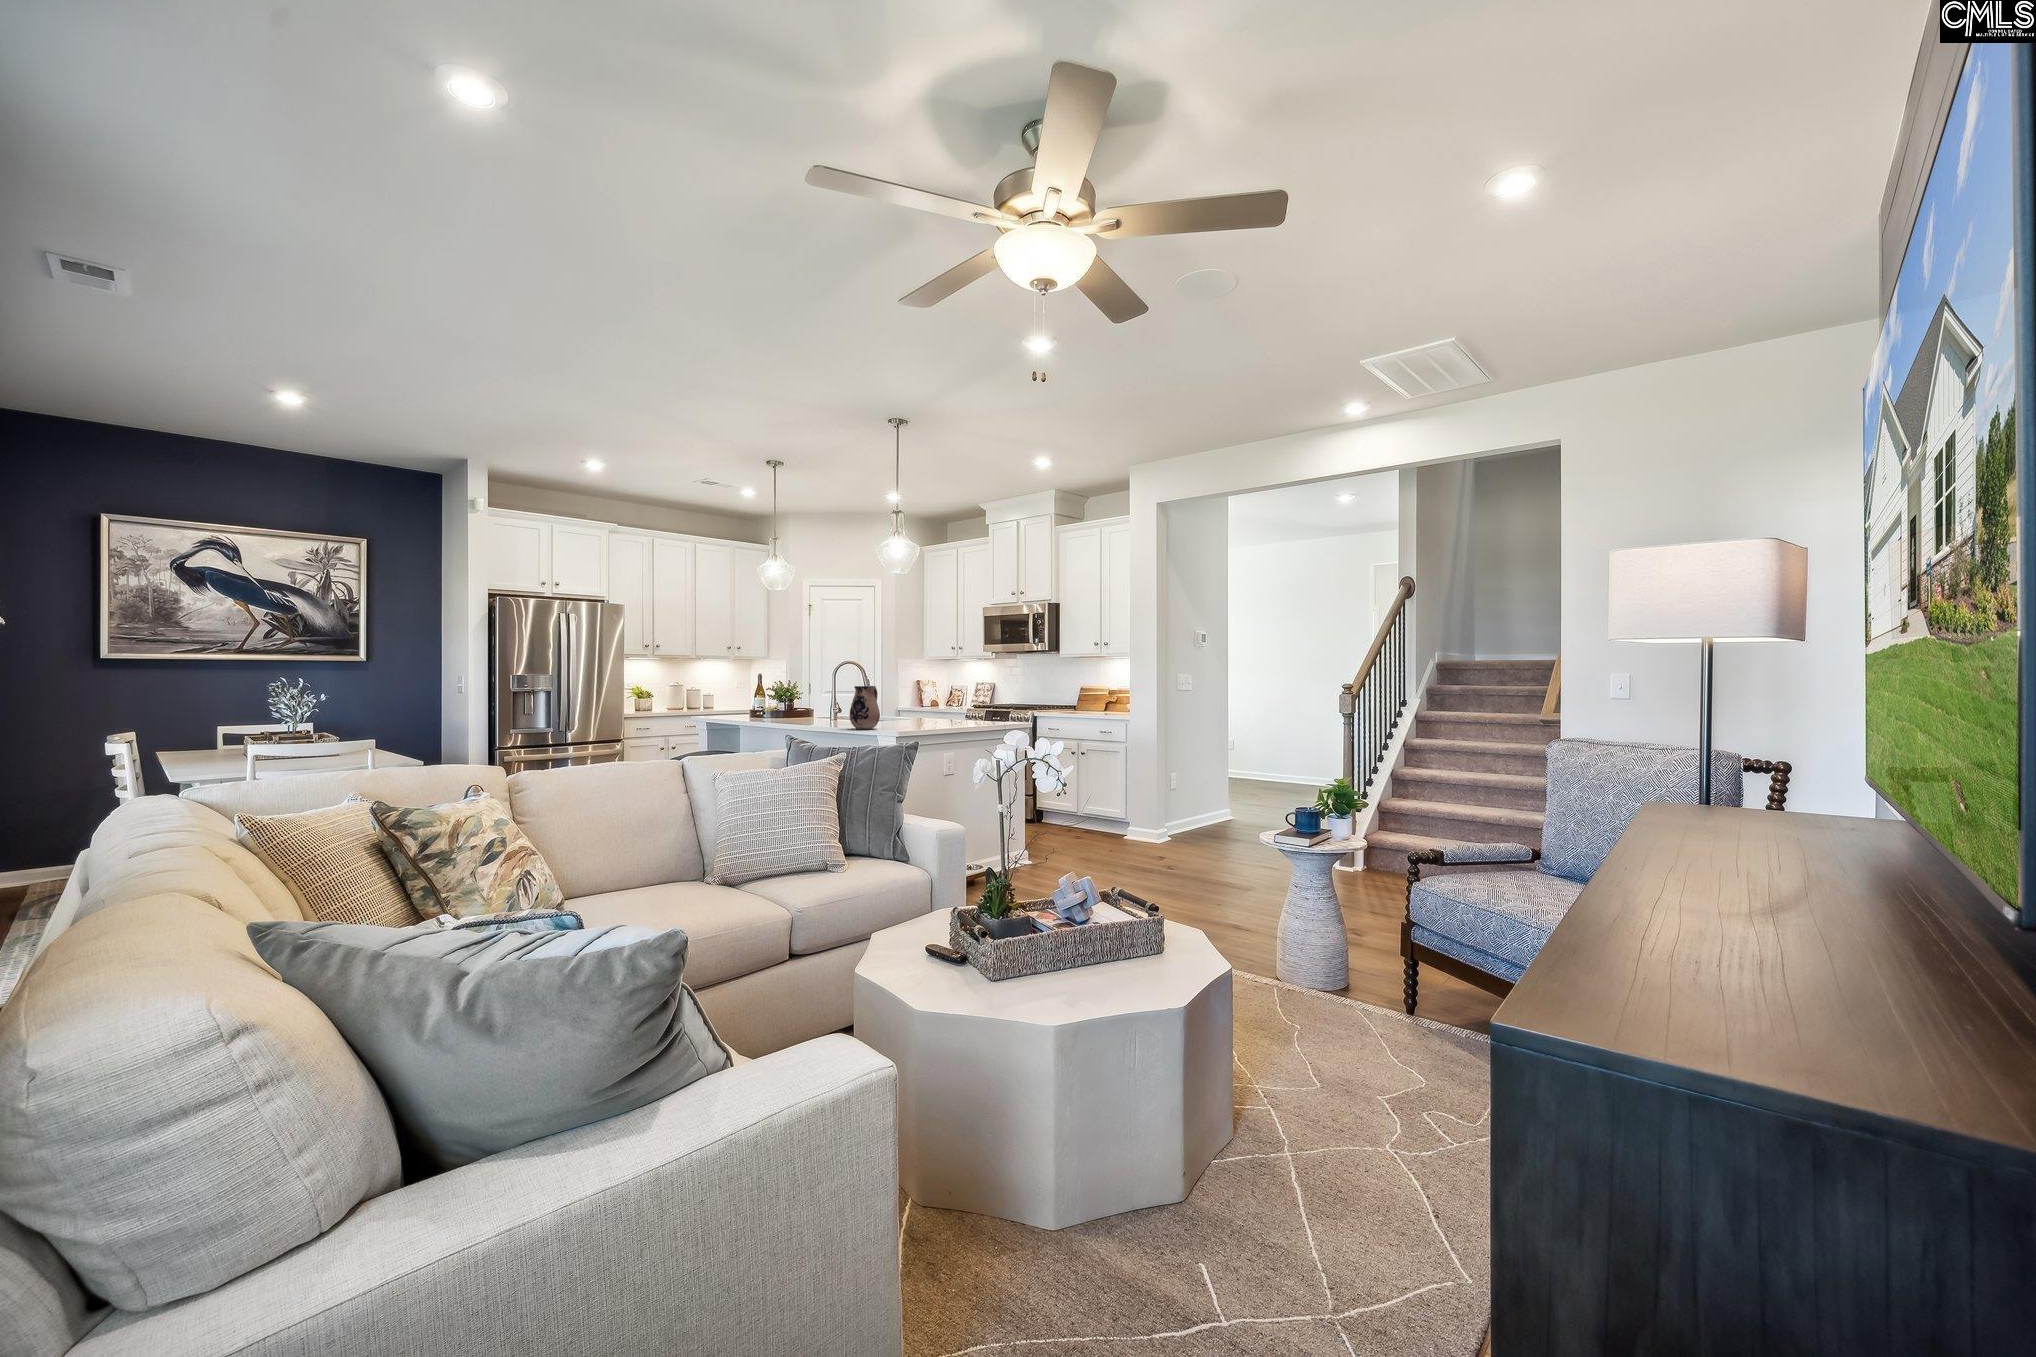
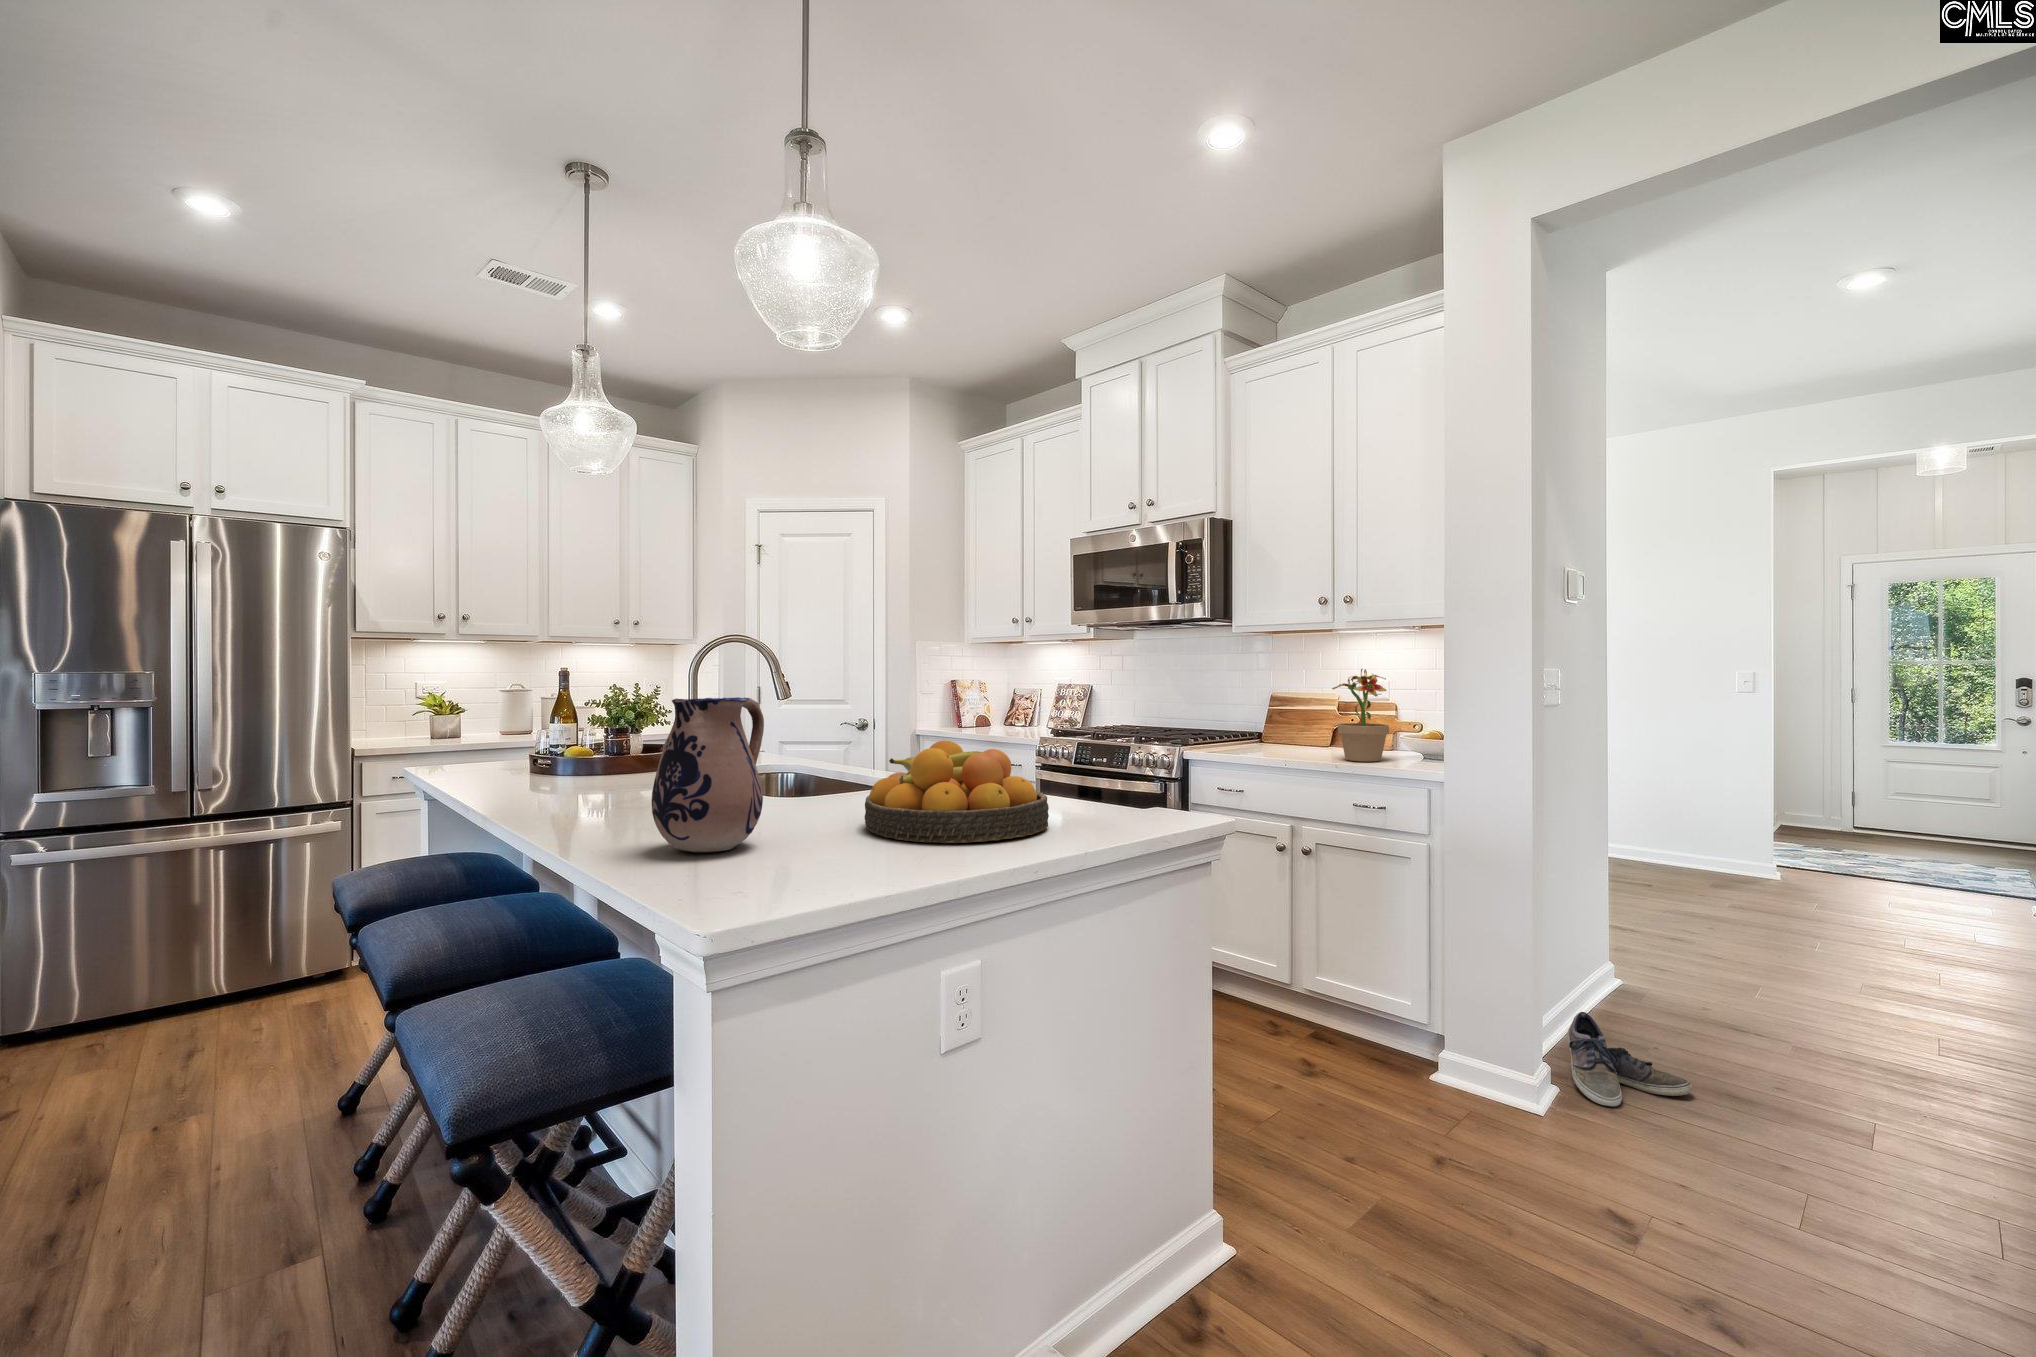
potted plant: none [1092,676,1114,716] -> present [1332,669,1389,761]
fruit bowl: none [906,700,963,728] -> present [865,741,1049,843]
shoe: none [1174,816,1217,846] -> present [1567,1012,1692,1106]

